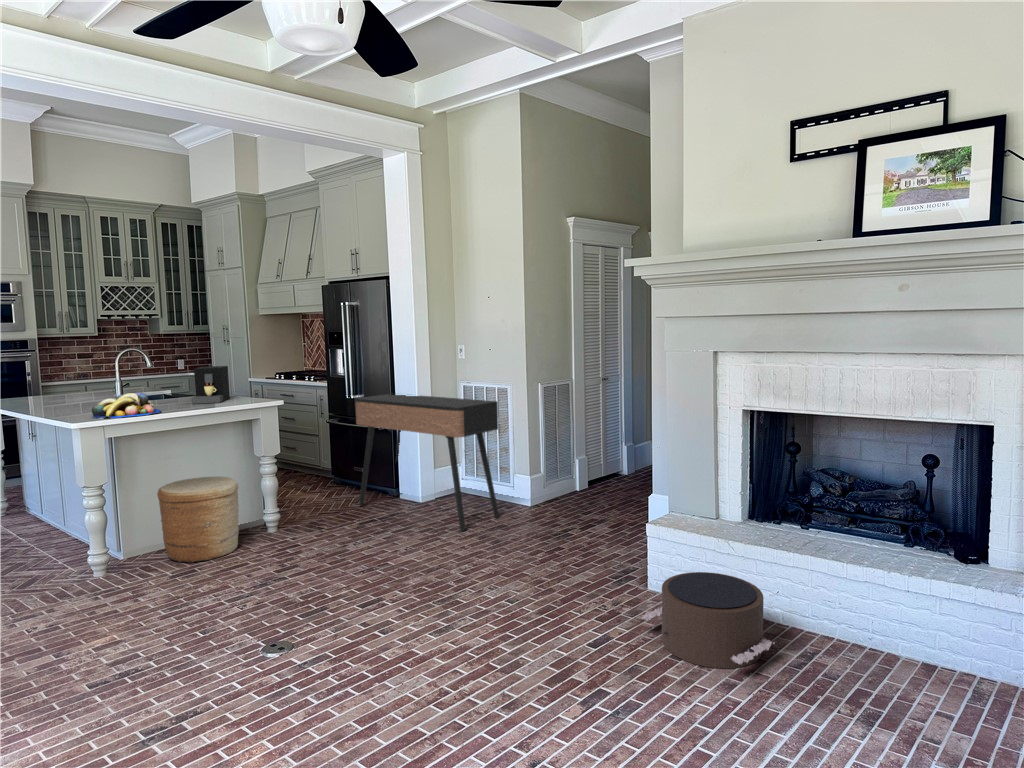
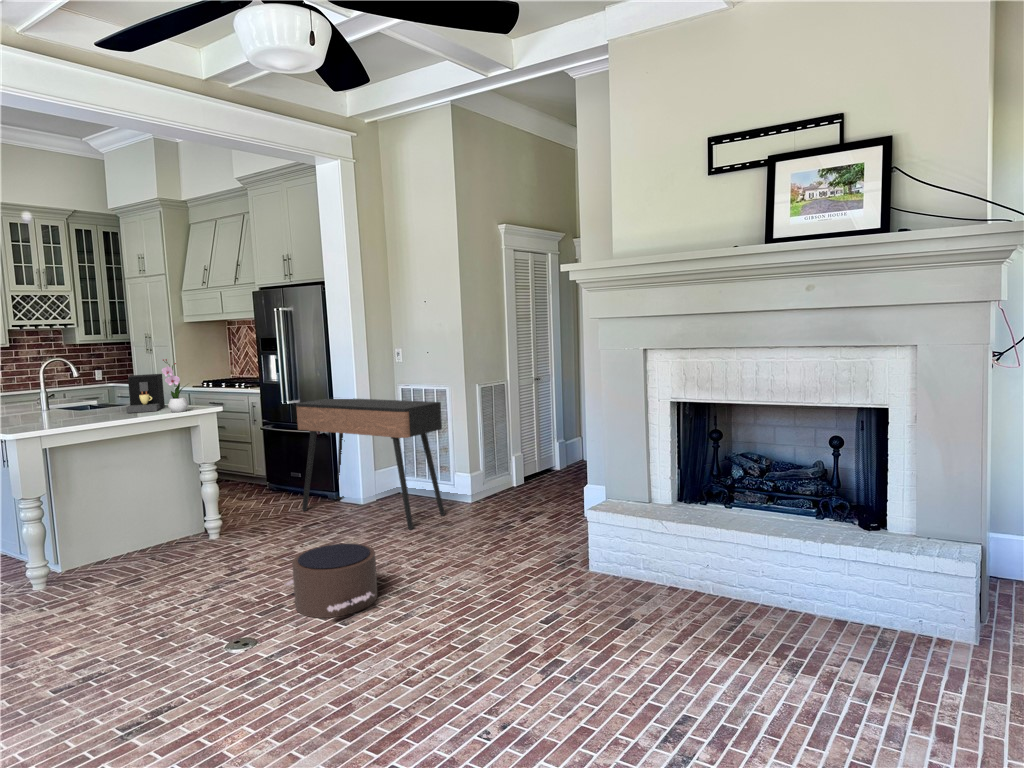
flower arrangement: none [223,352,250,404] -> present [162,359,188,412]
fruit bowl: present [92,392,161,419] -> none [25,402,99,430]
woven basket: present [157,477,239,563] -> none [97,486,182,574]
pouf: present [641,572,775,668] -> present [285,543,378,618]

